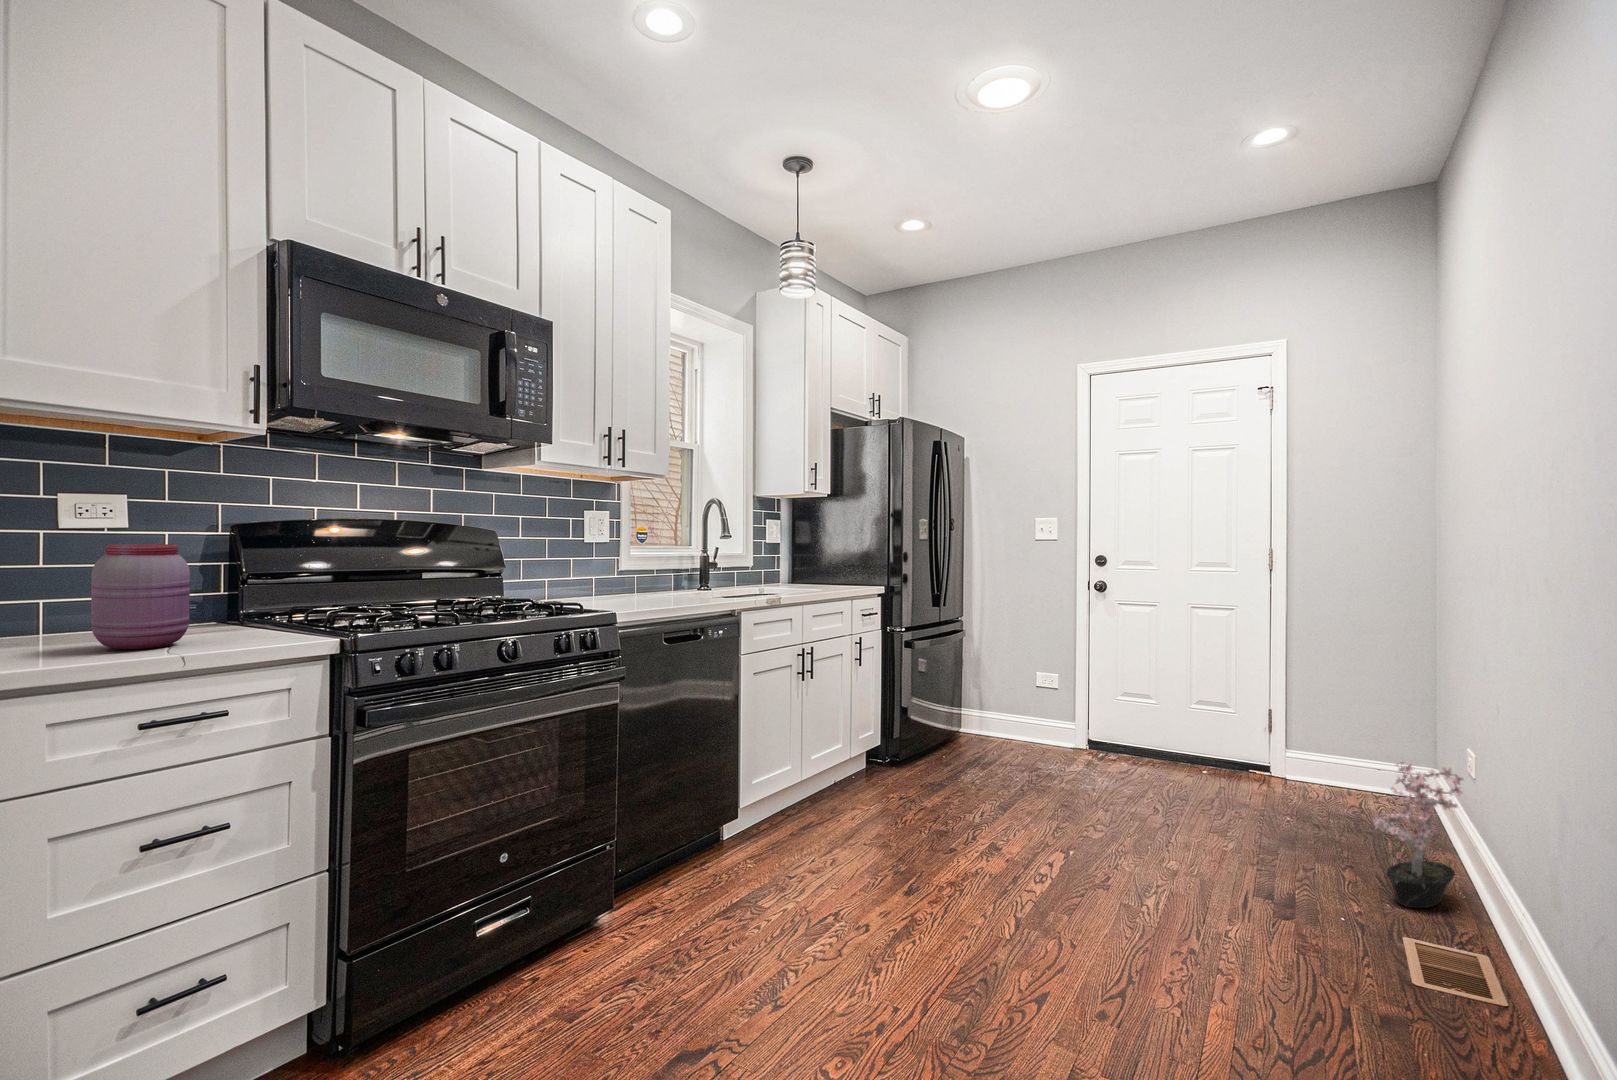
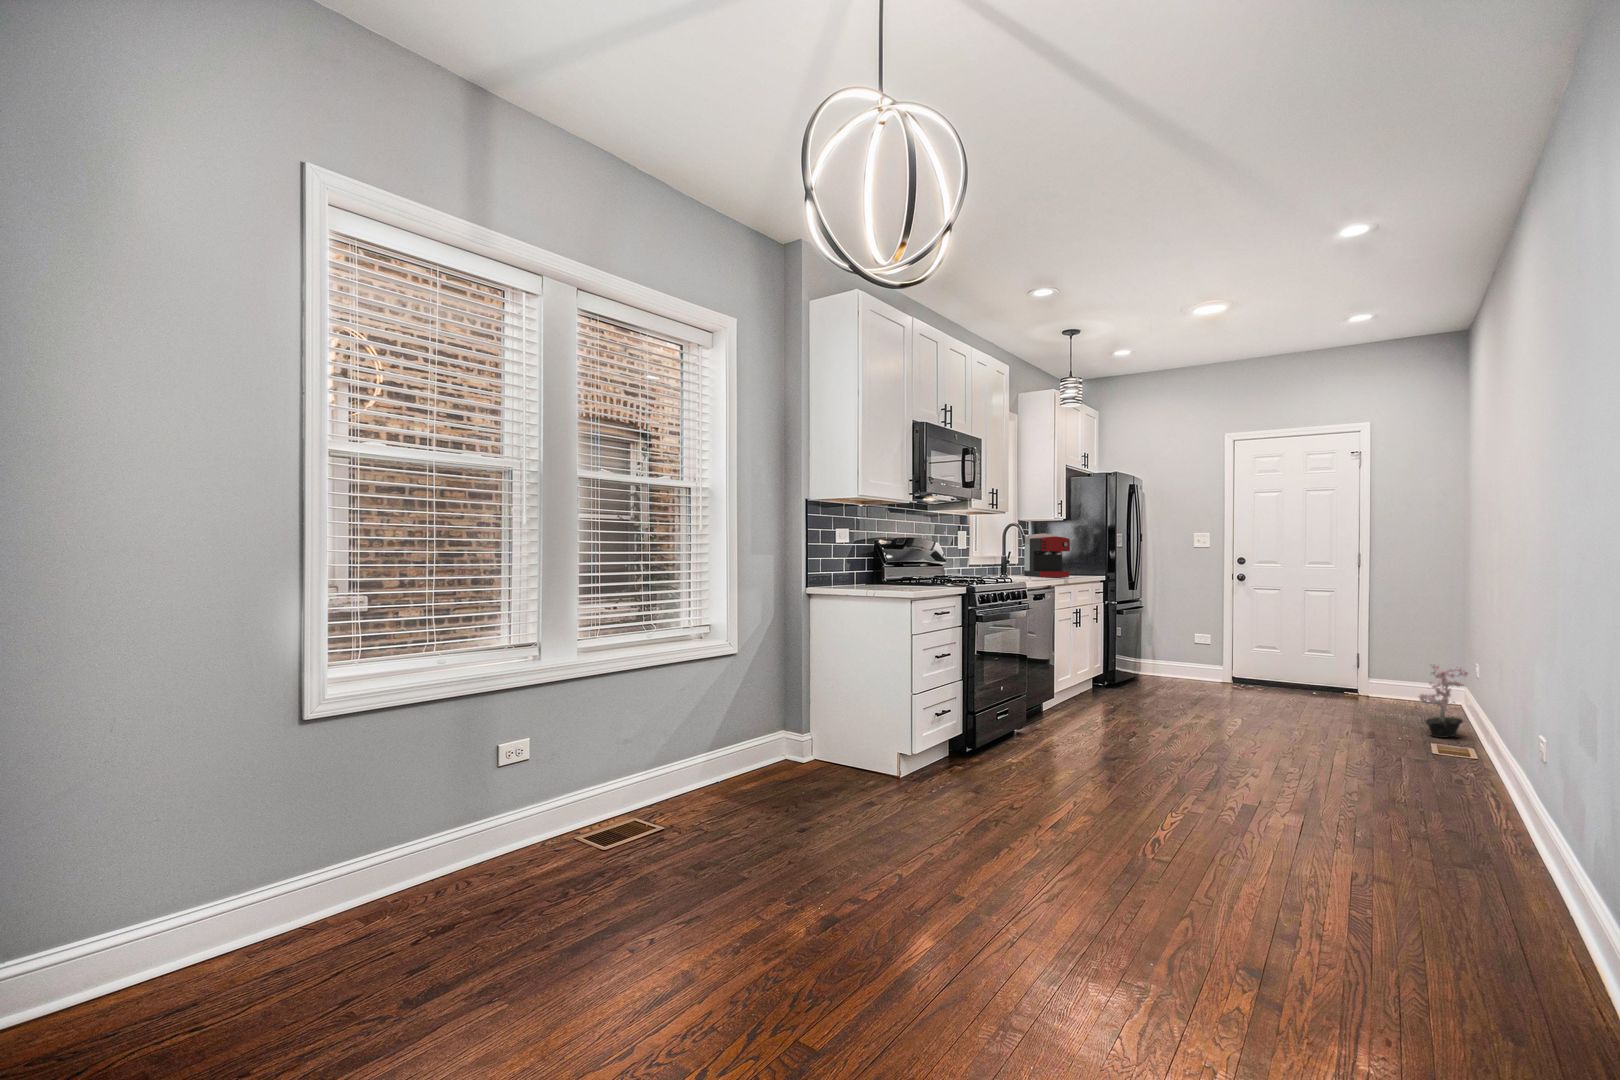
coffee maker: none [759,517,823,590] -> present [1024,533,1070,577]
jar: present [91,544,190,649] -> none [895,547,924,587]

